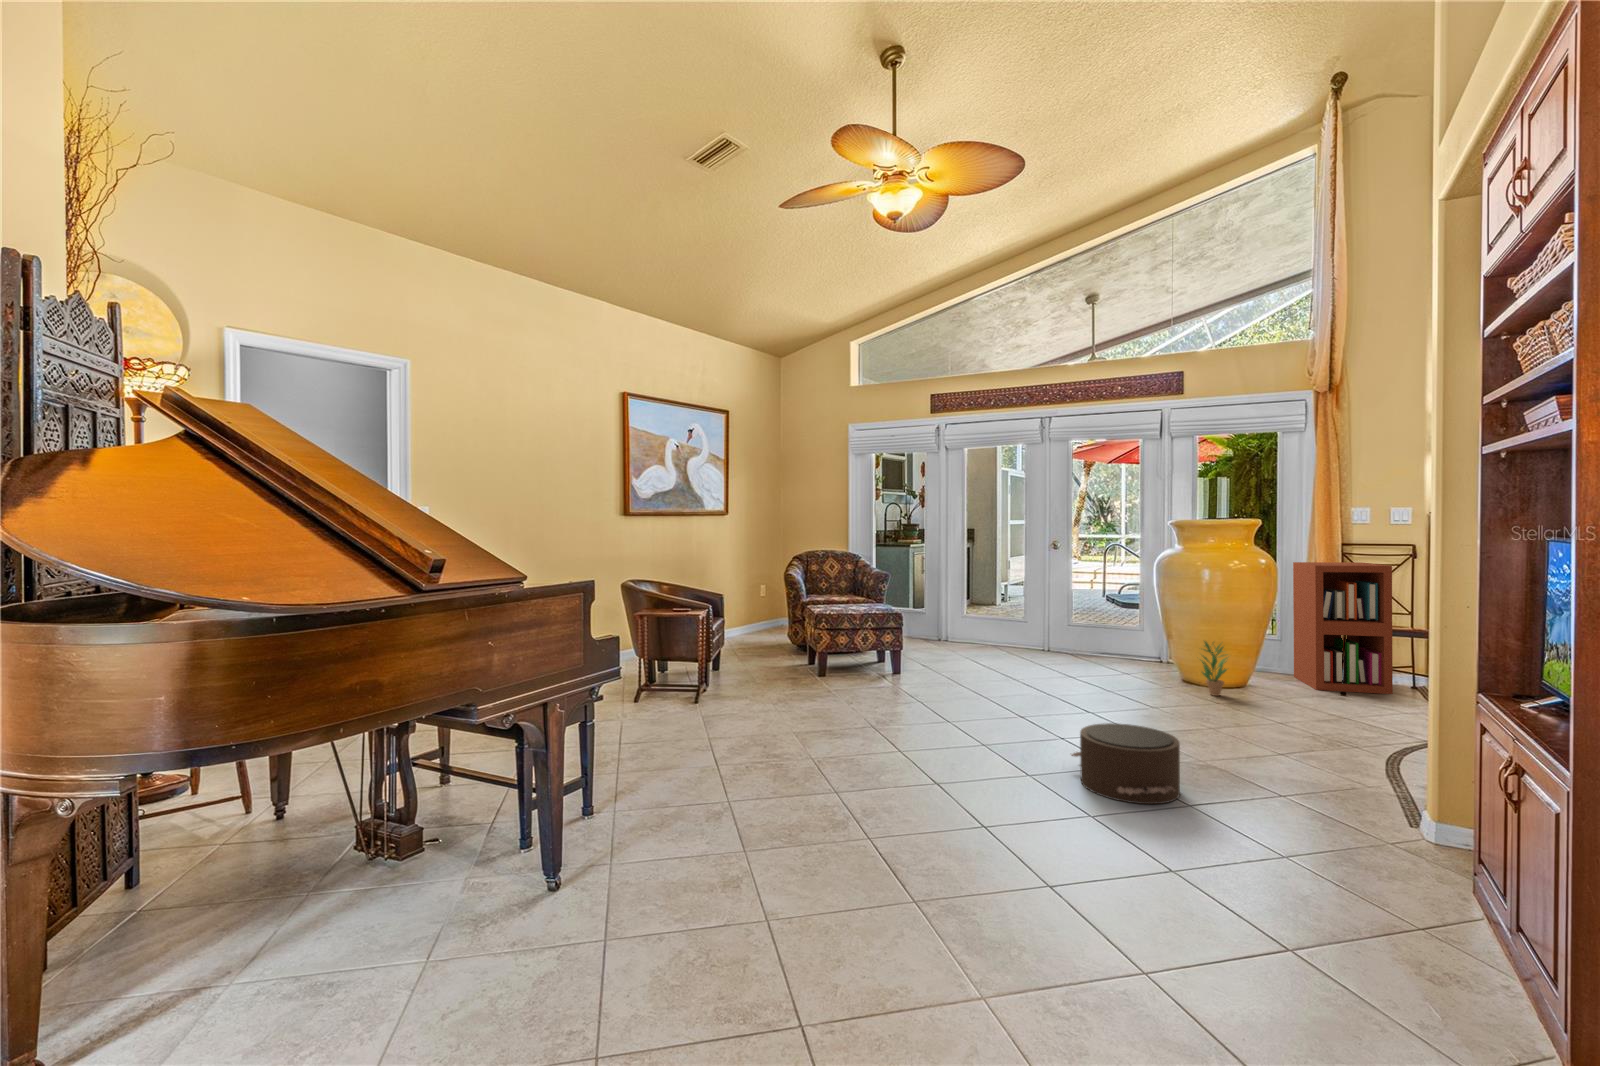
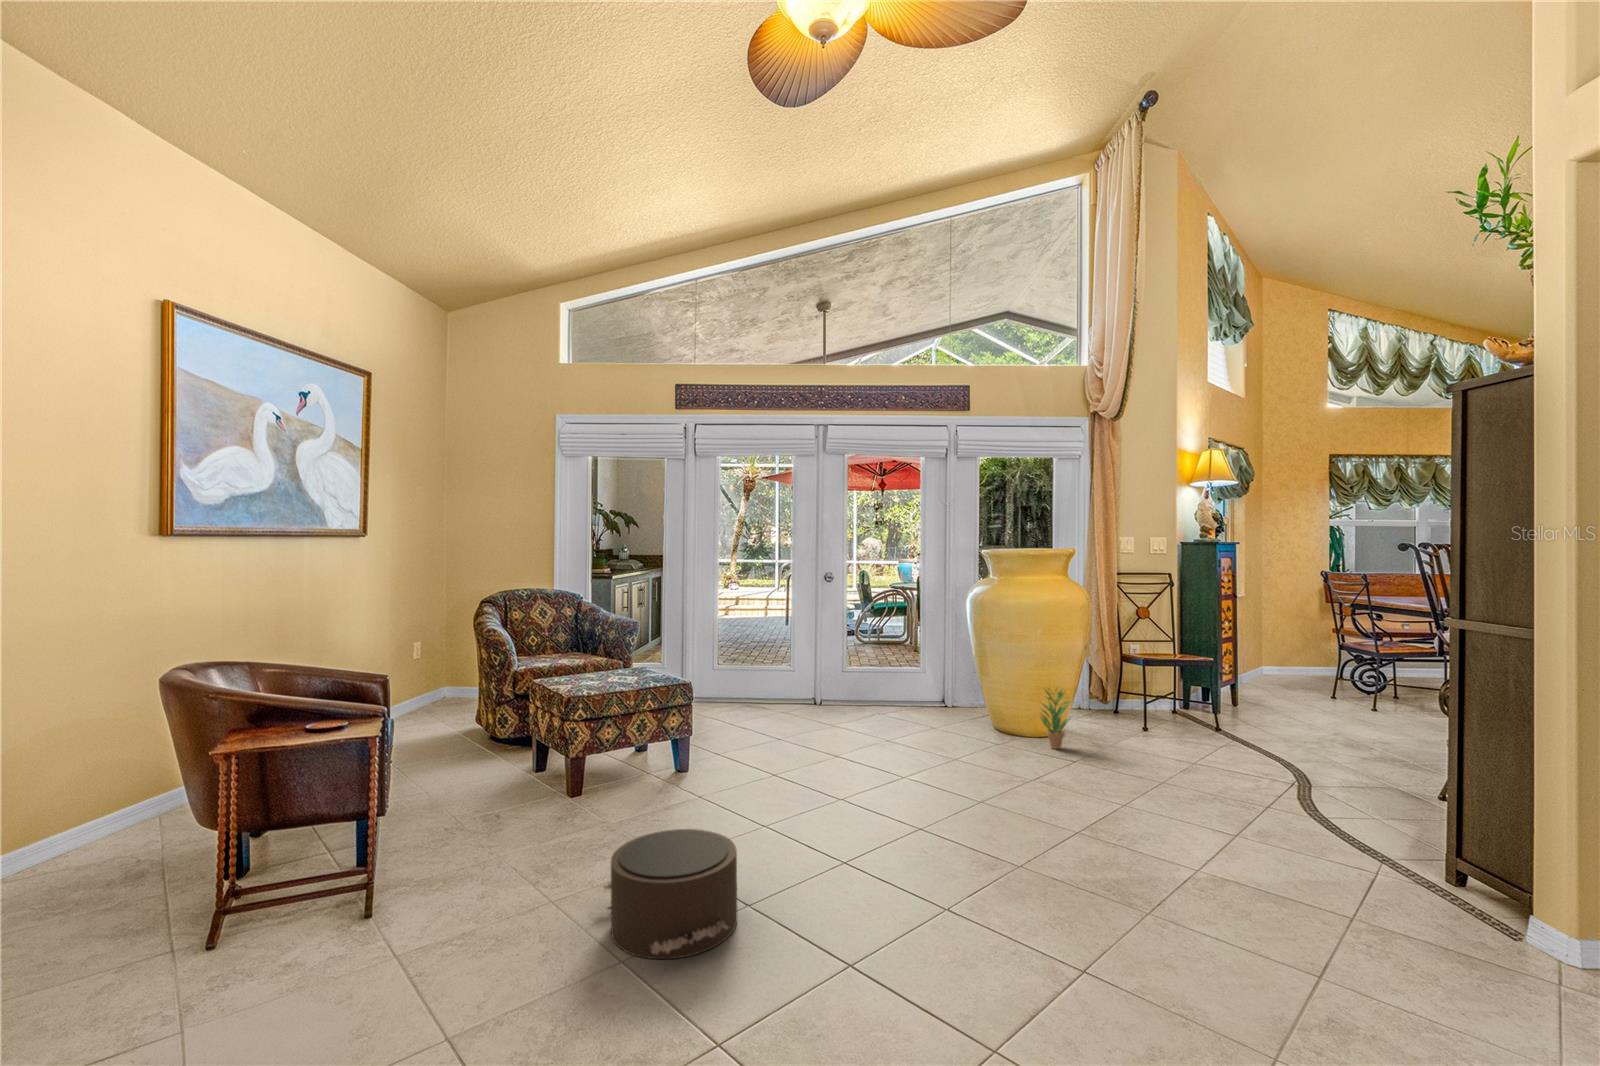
bookshelf: present [1293,562,1393,694] -> none [1079,590,1177,726]
pouf: present [1071,723,1180,804] -> present [603,829,737,959]

